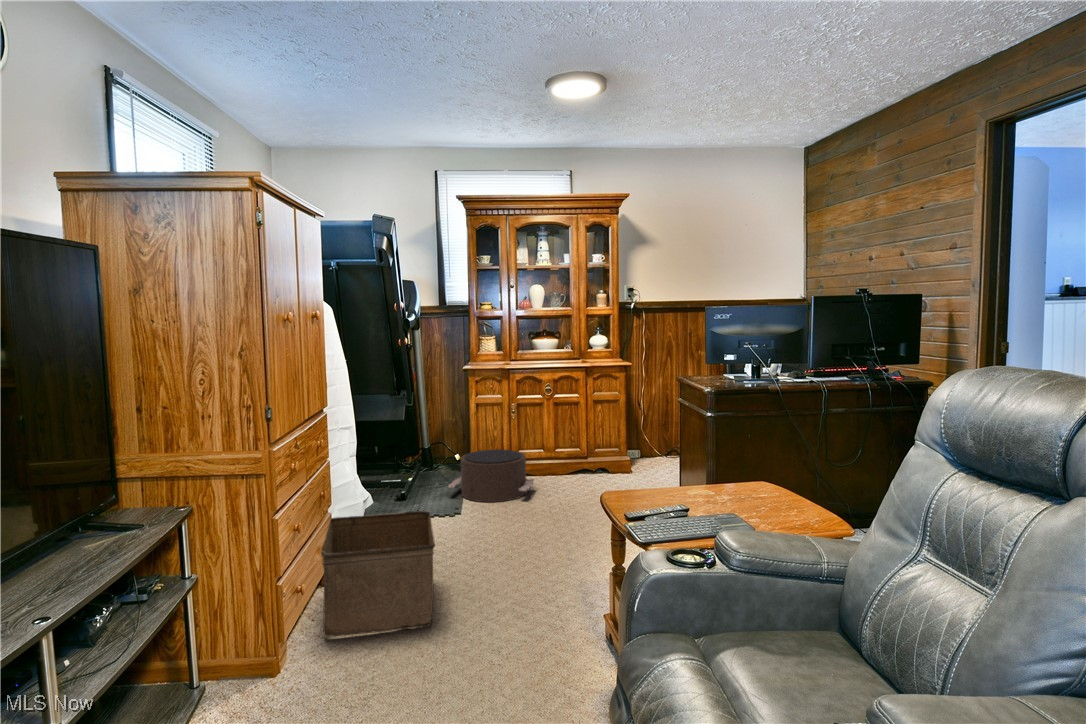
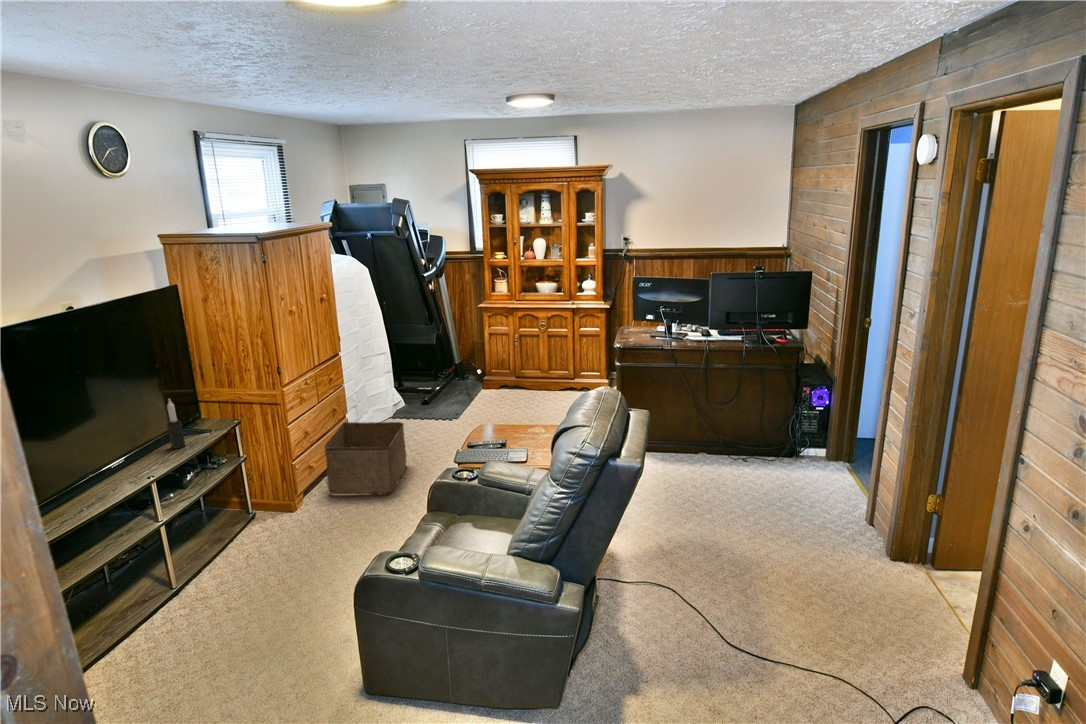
pouf: present [448,450,534,502] -> none [458,370,522,411]
candle: none [60,456,96,561] -> present [167,399,185,449]

